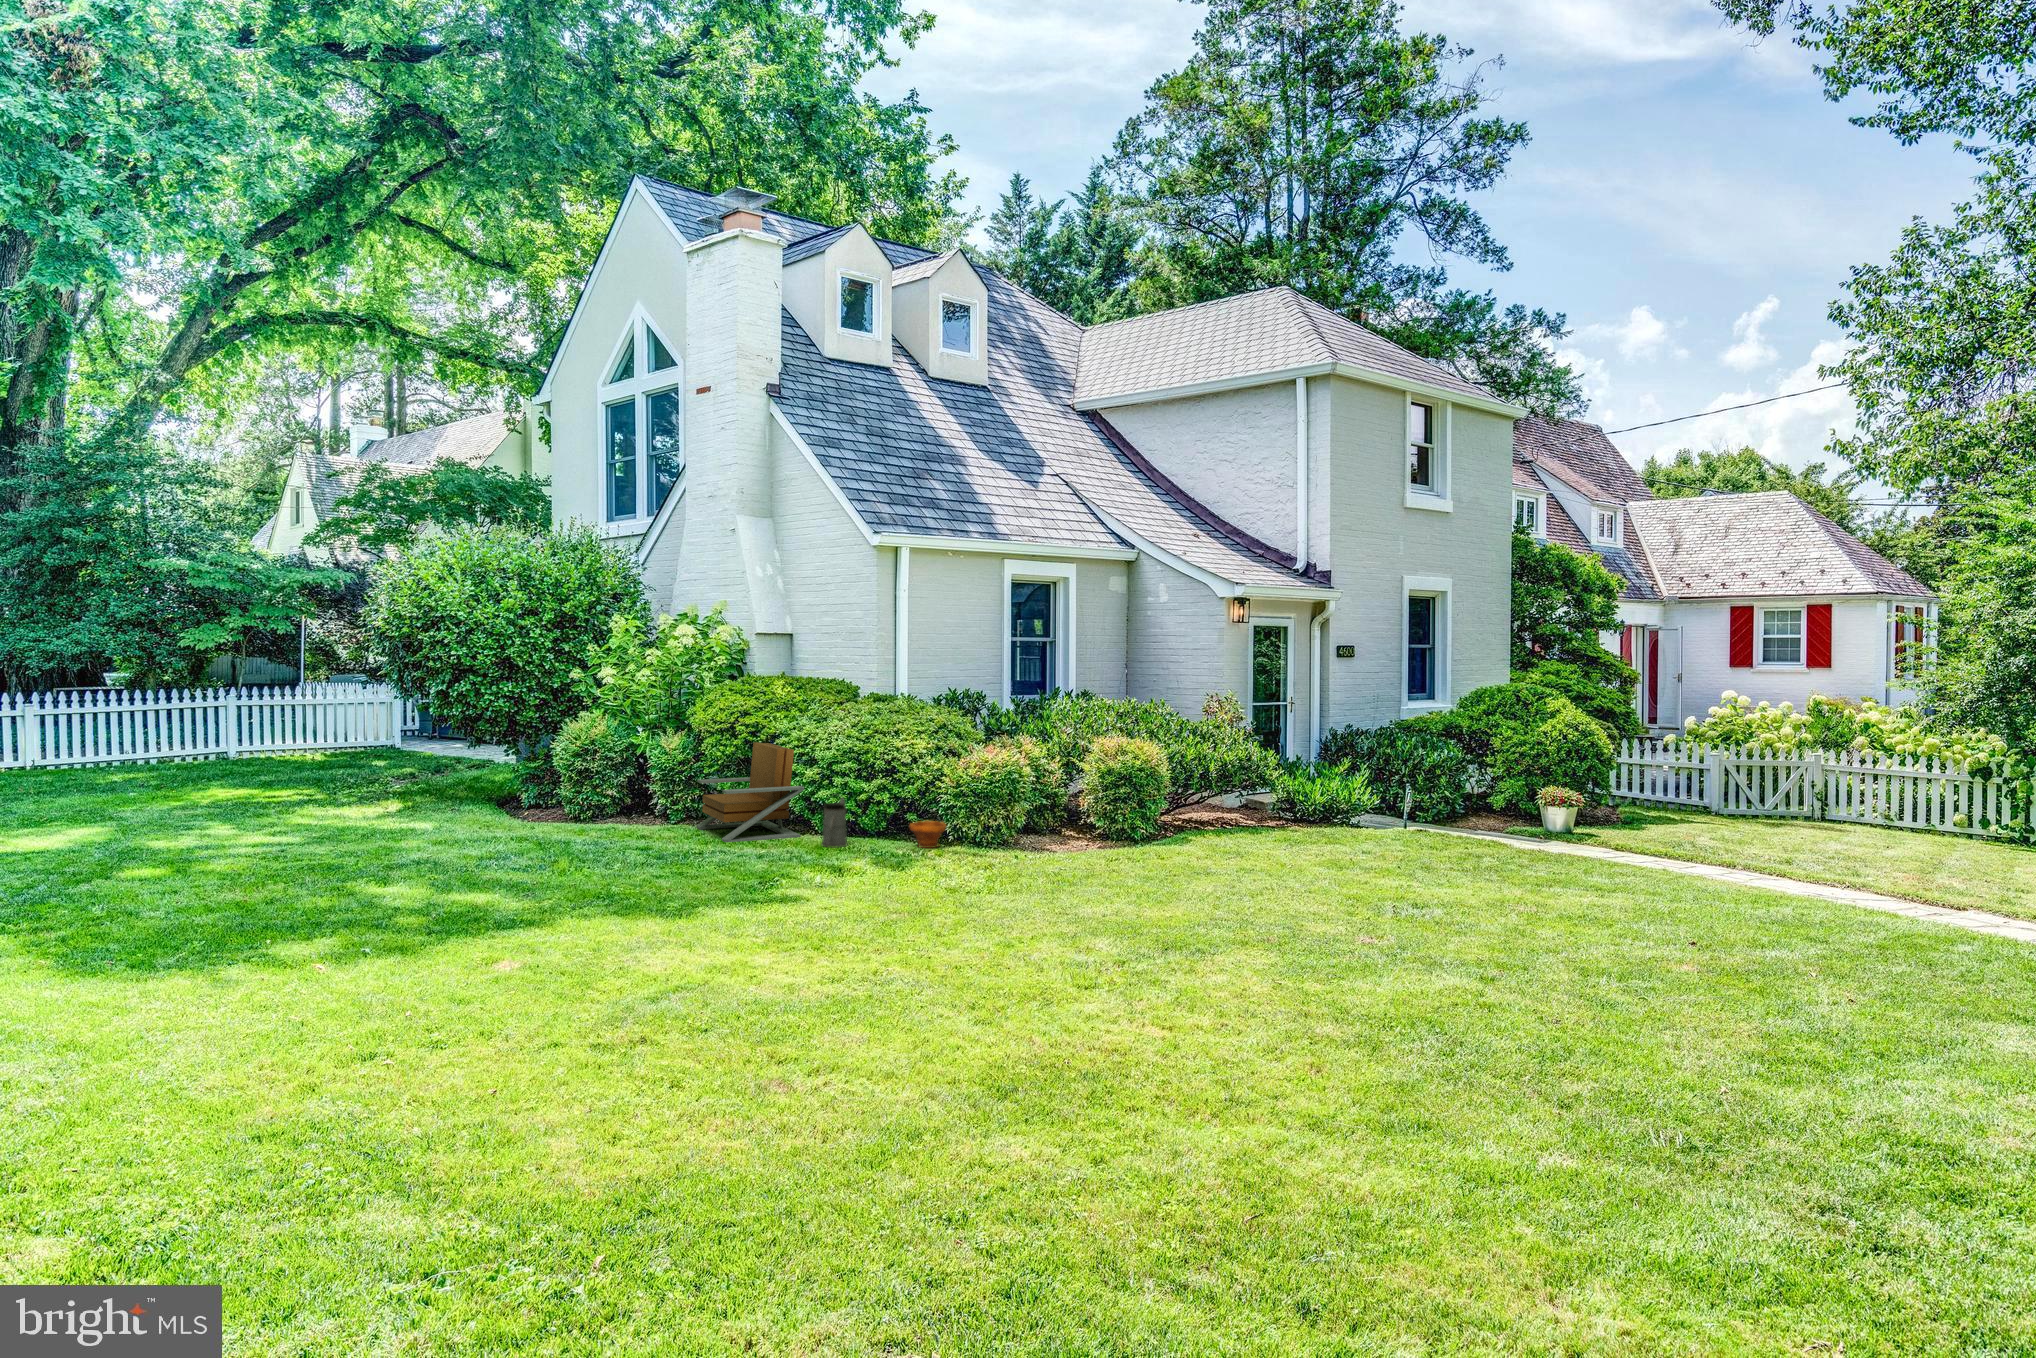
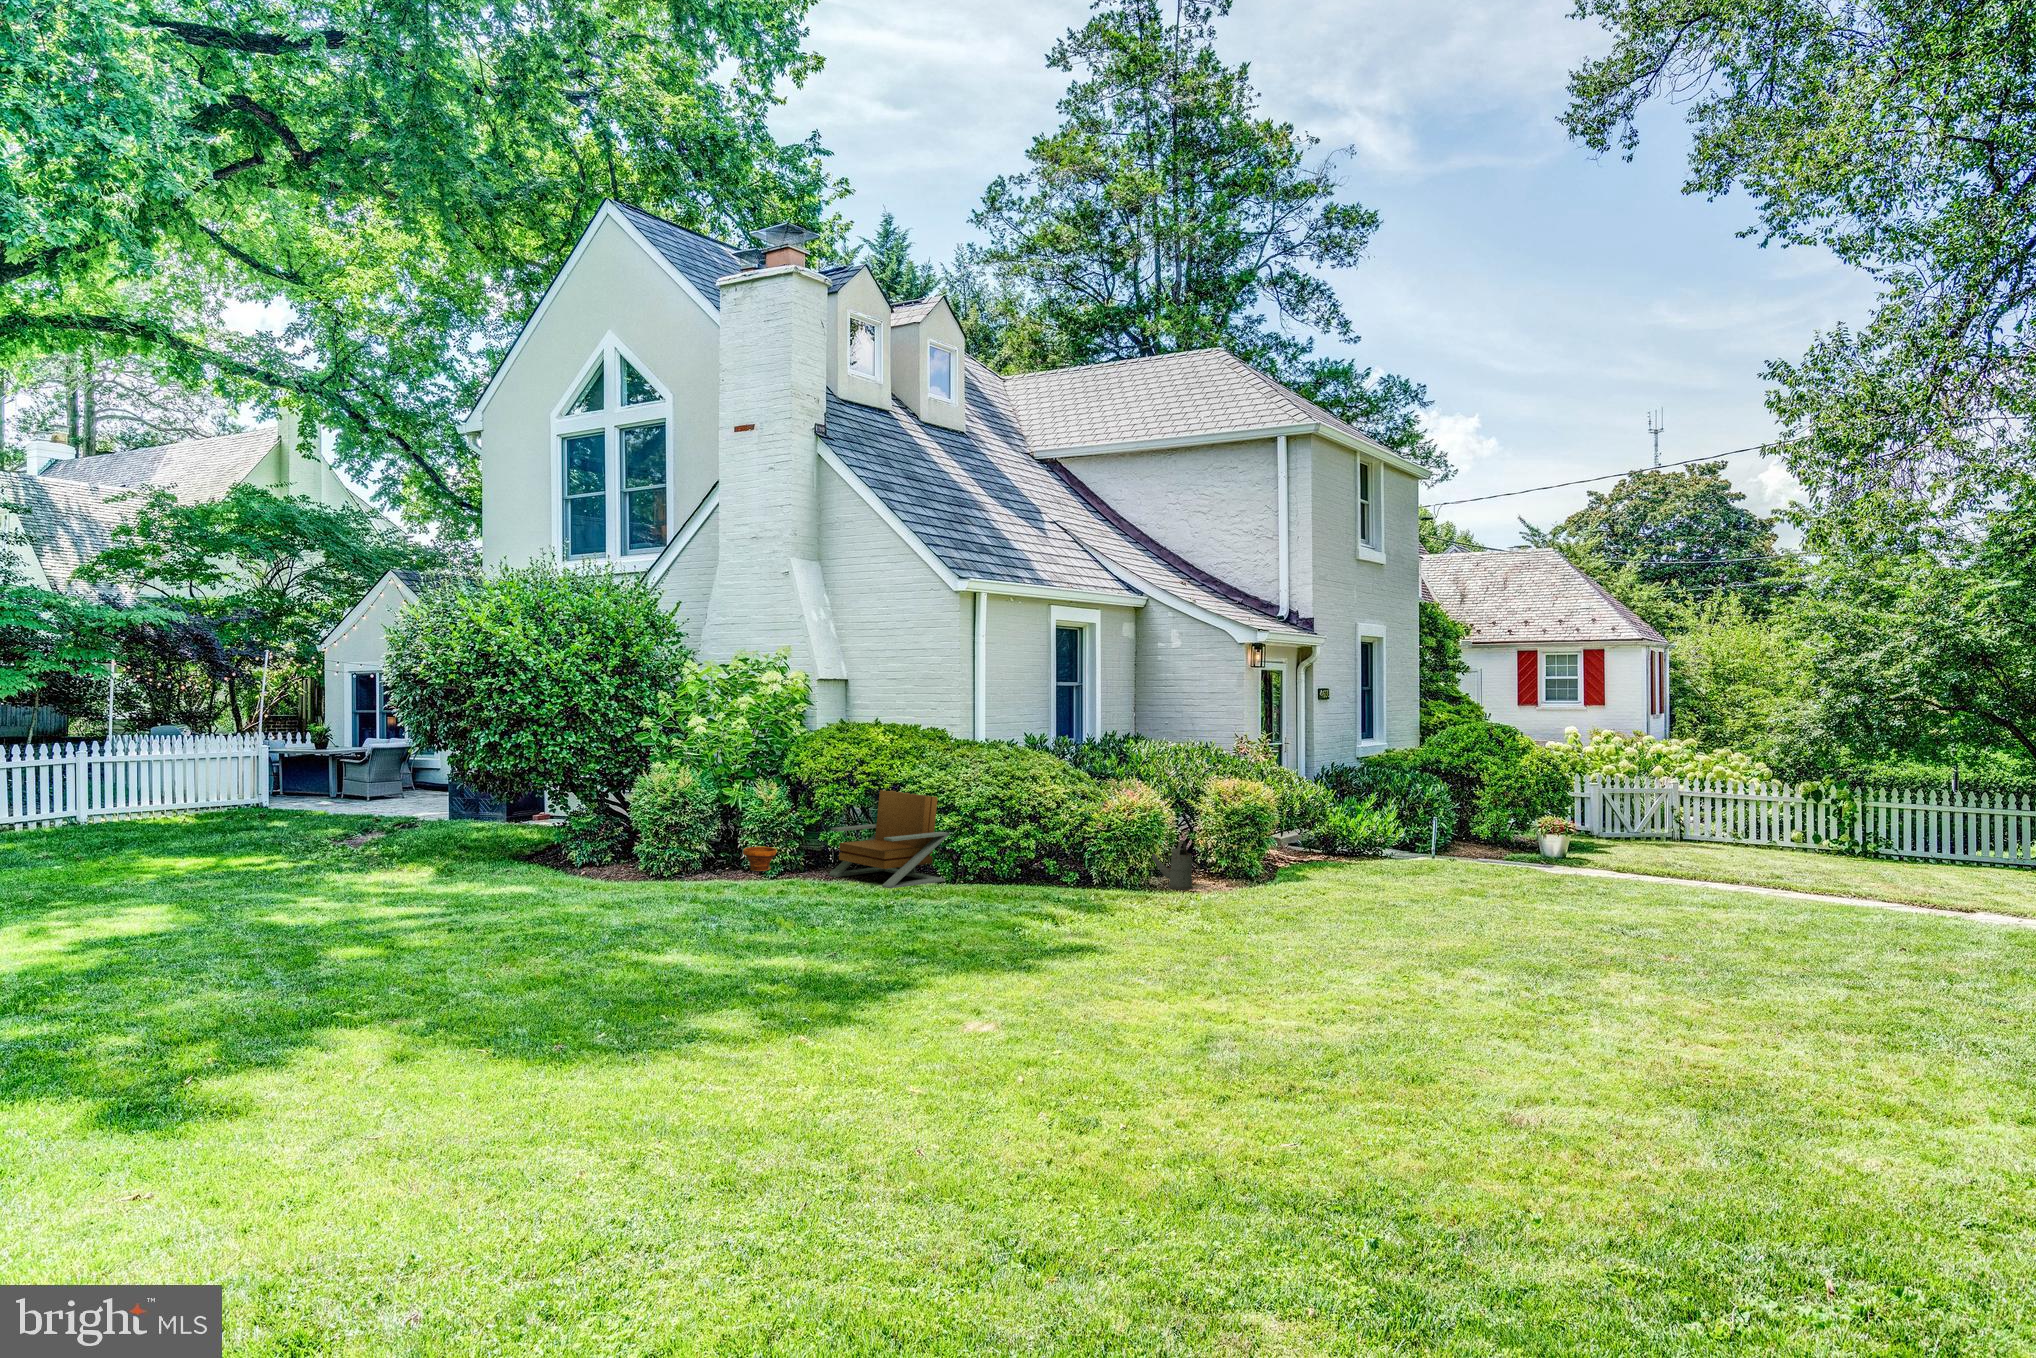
watering can: present [821,797,847,848] -> present [1150,840,1200,890]
planter: present [910,821,946,848] -> present [743,846,777,871]

